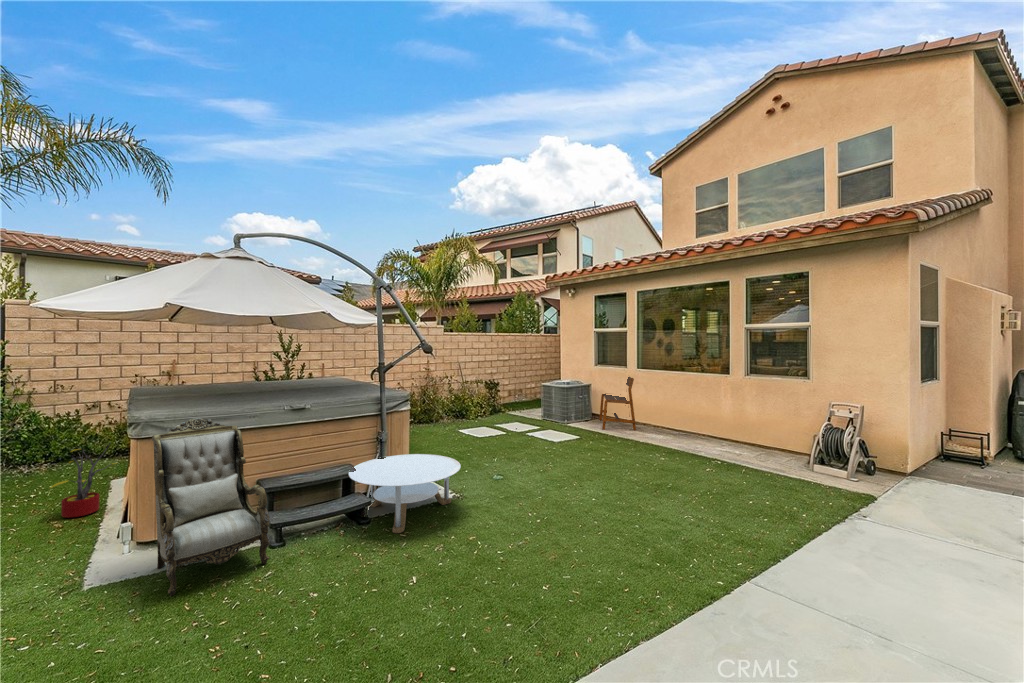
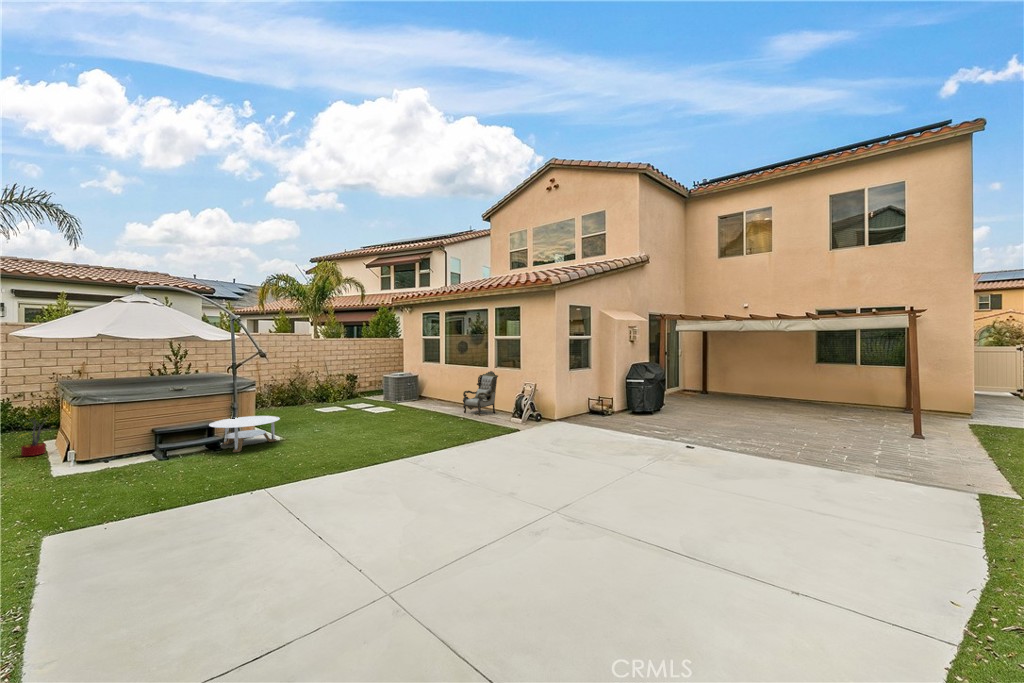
bench: present [599,377,636,430] -> none [416,368,443,405]
armchair: present [152,418,270,596] -> present [463,371,498,416]

